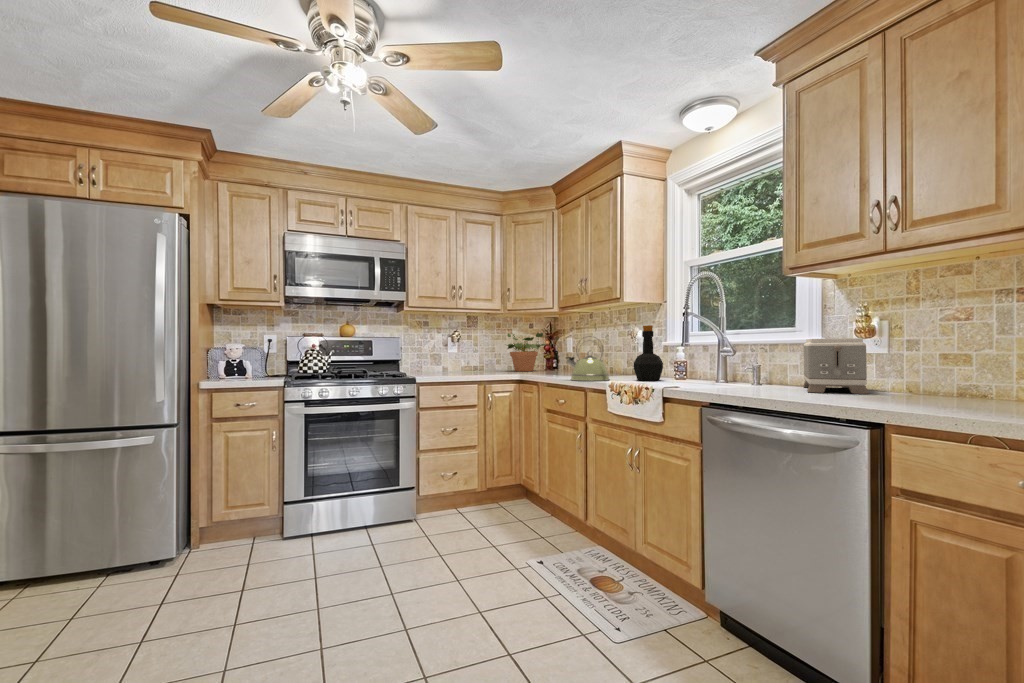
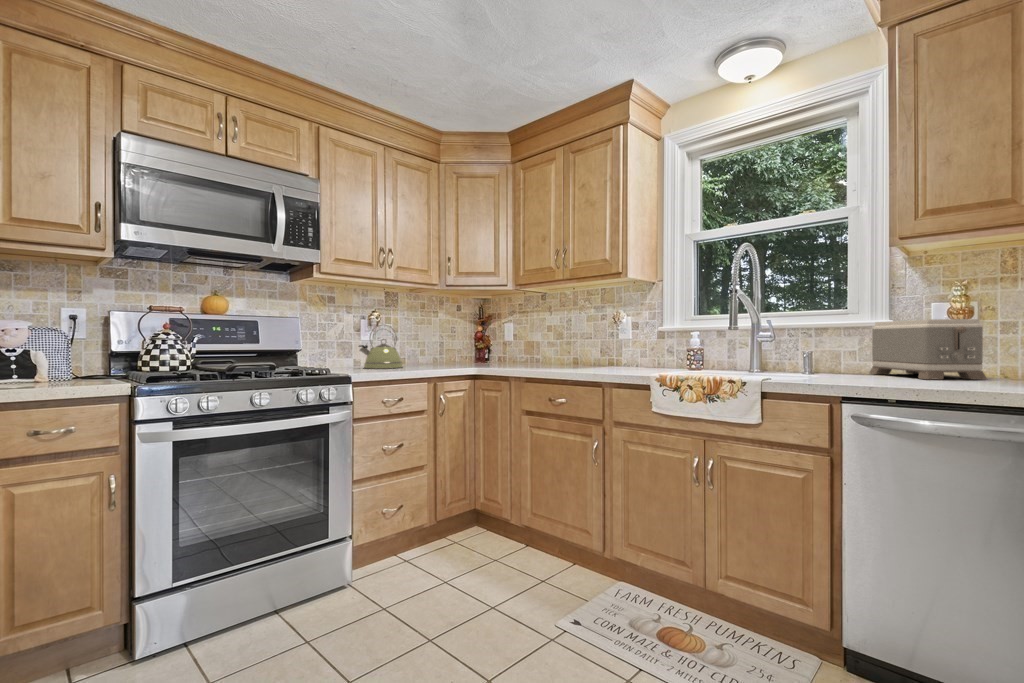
bottle: present [634,325,663,381] -> none [652,306,691,372]
potted plant: present [507,333,546,371] -> none [428,316,483,365]
kettle: present [566,336,610,381] -> present [359,325,403,369]

